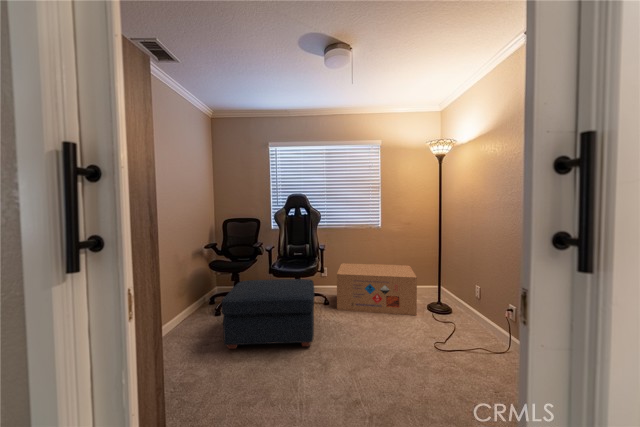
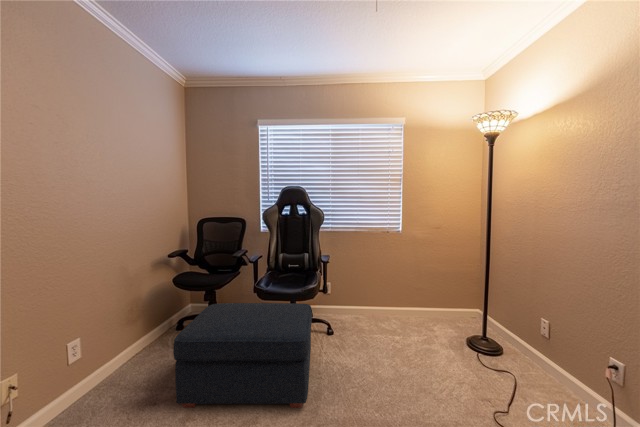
cardboard box: present [337,263,417,315] -> none [344,278,456,357]

